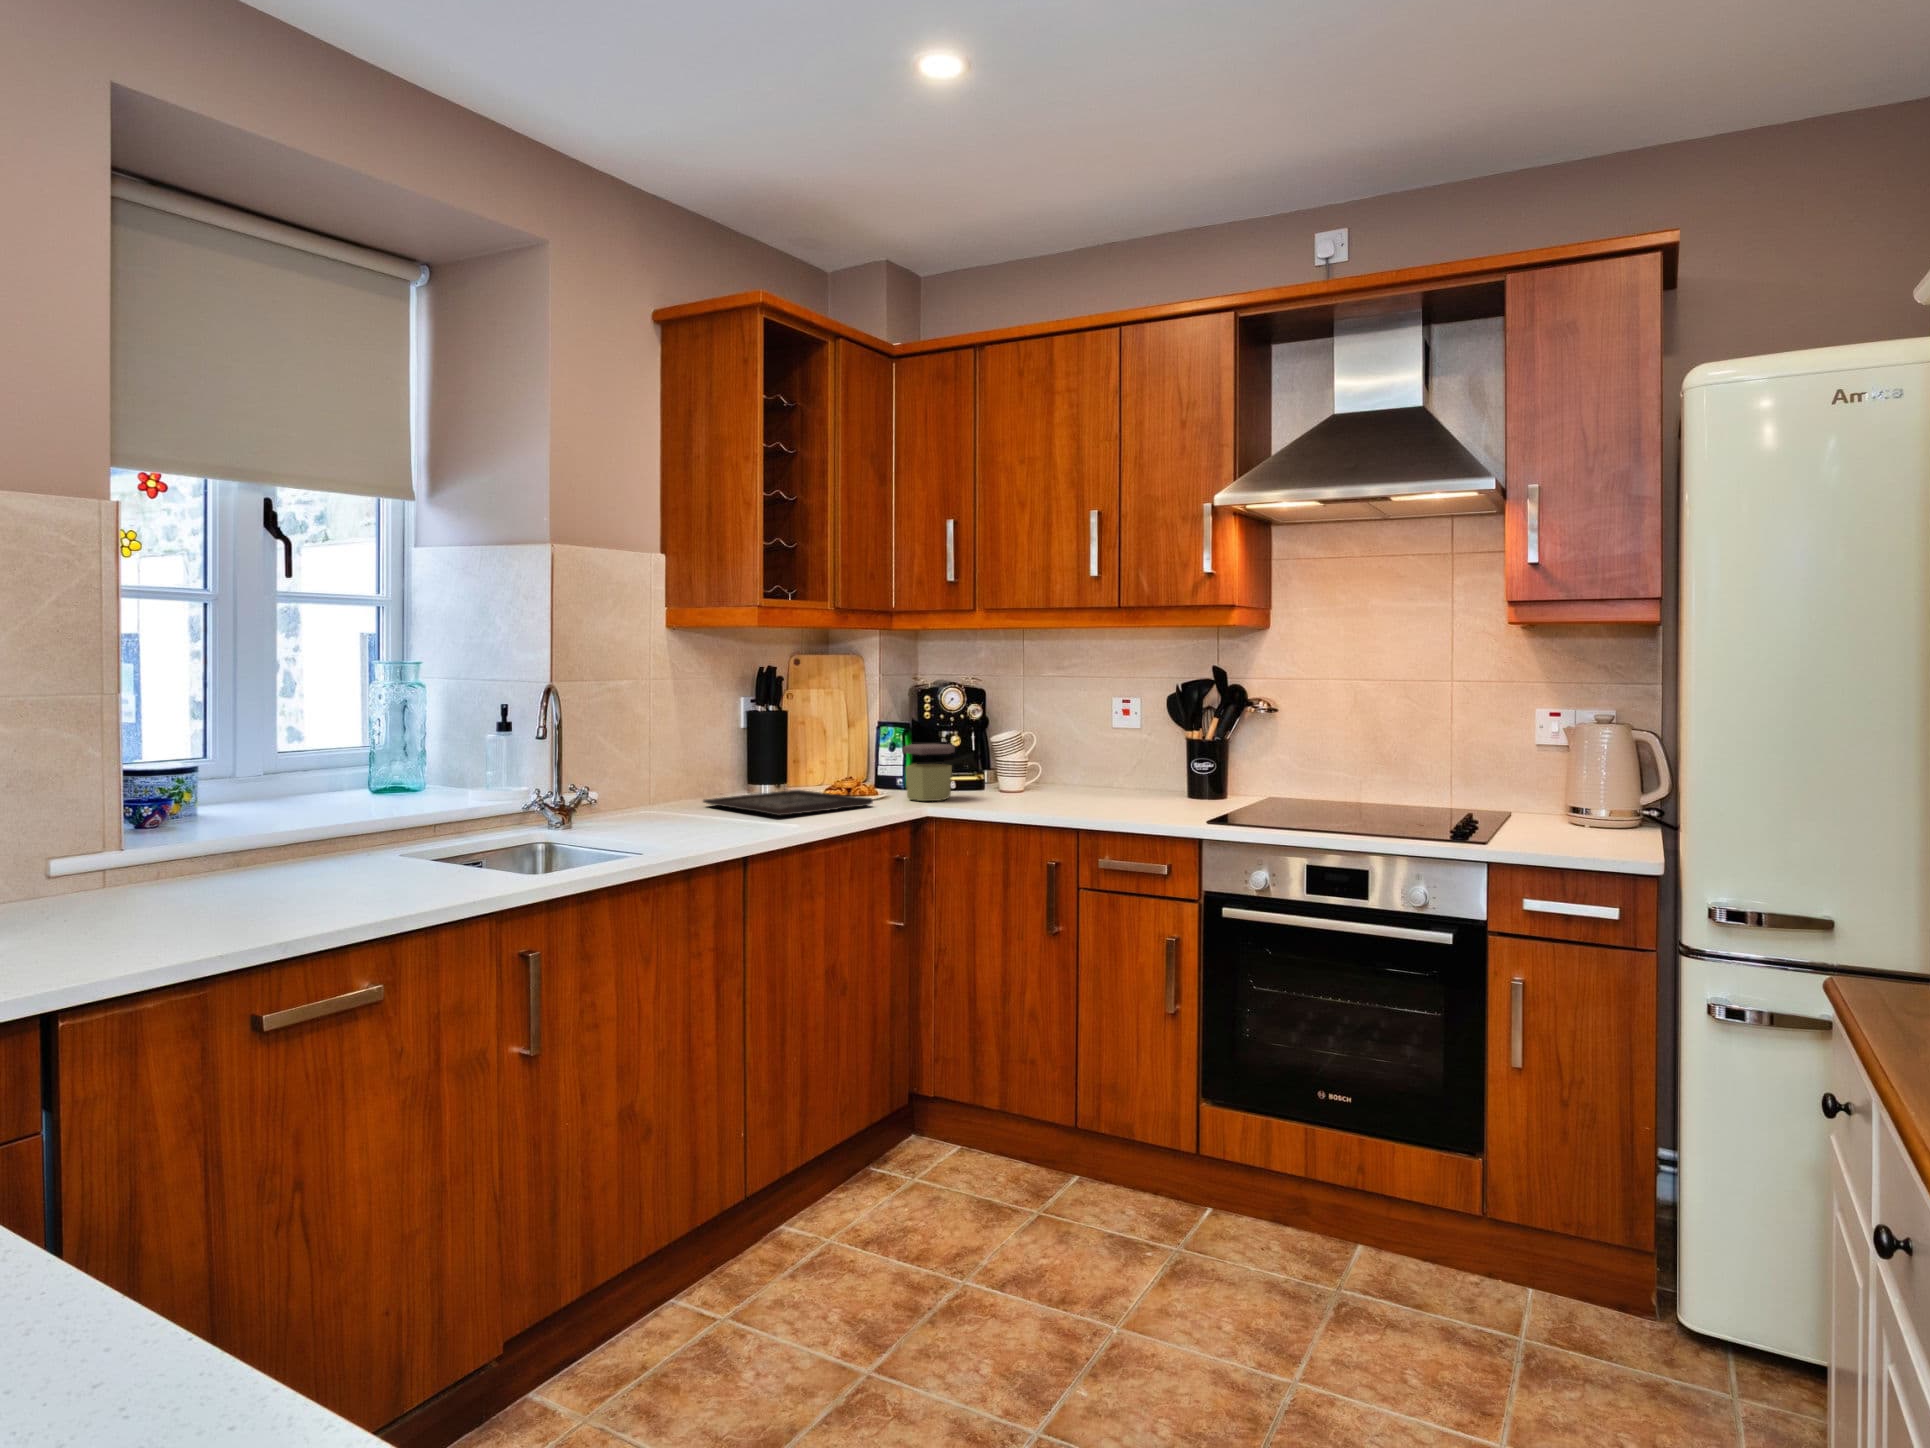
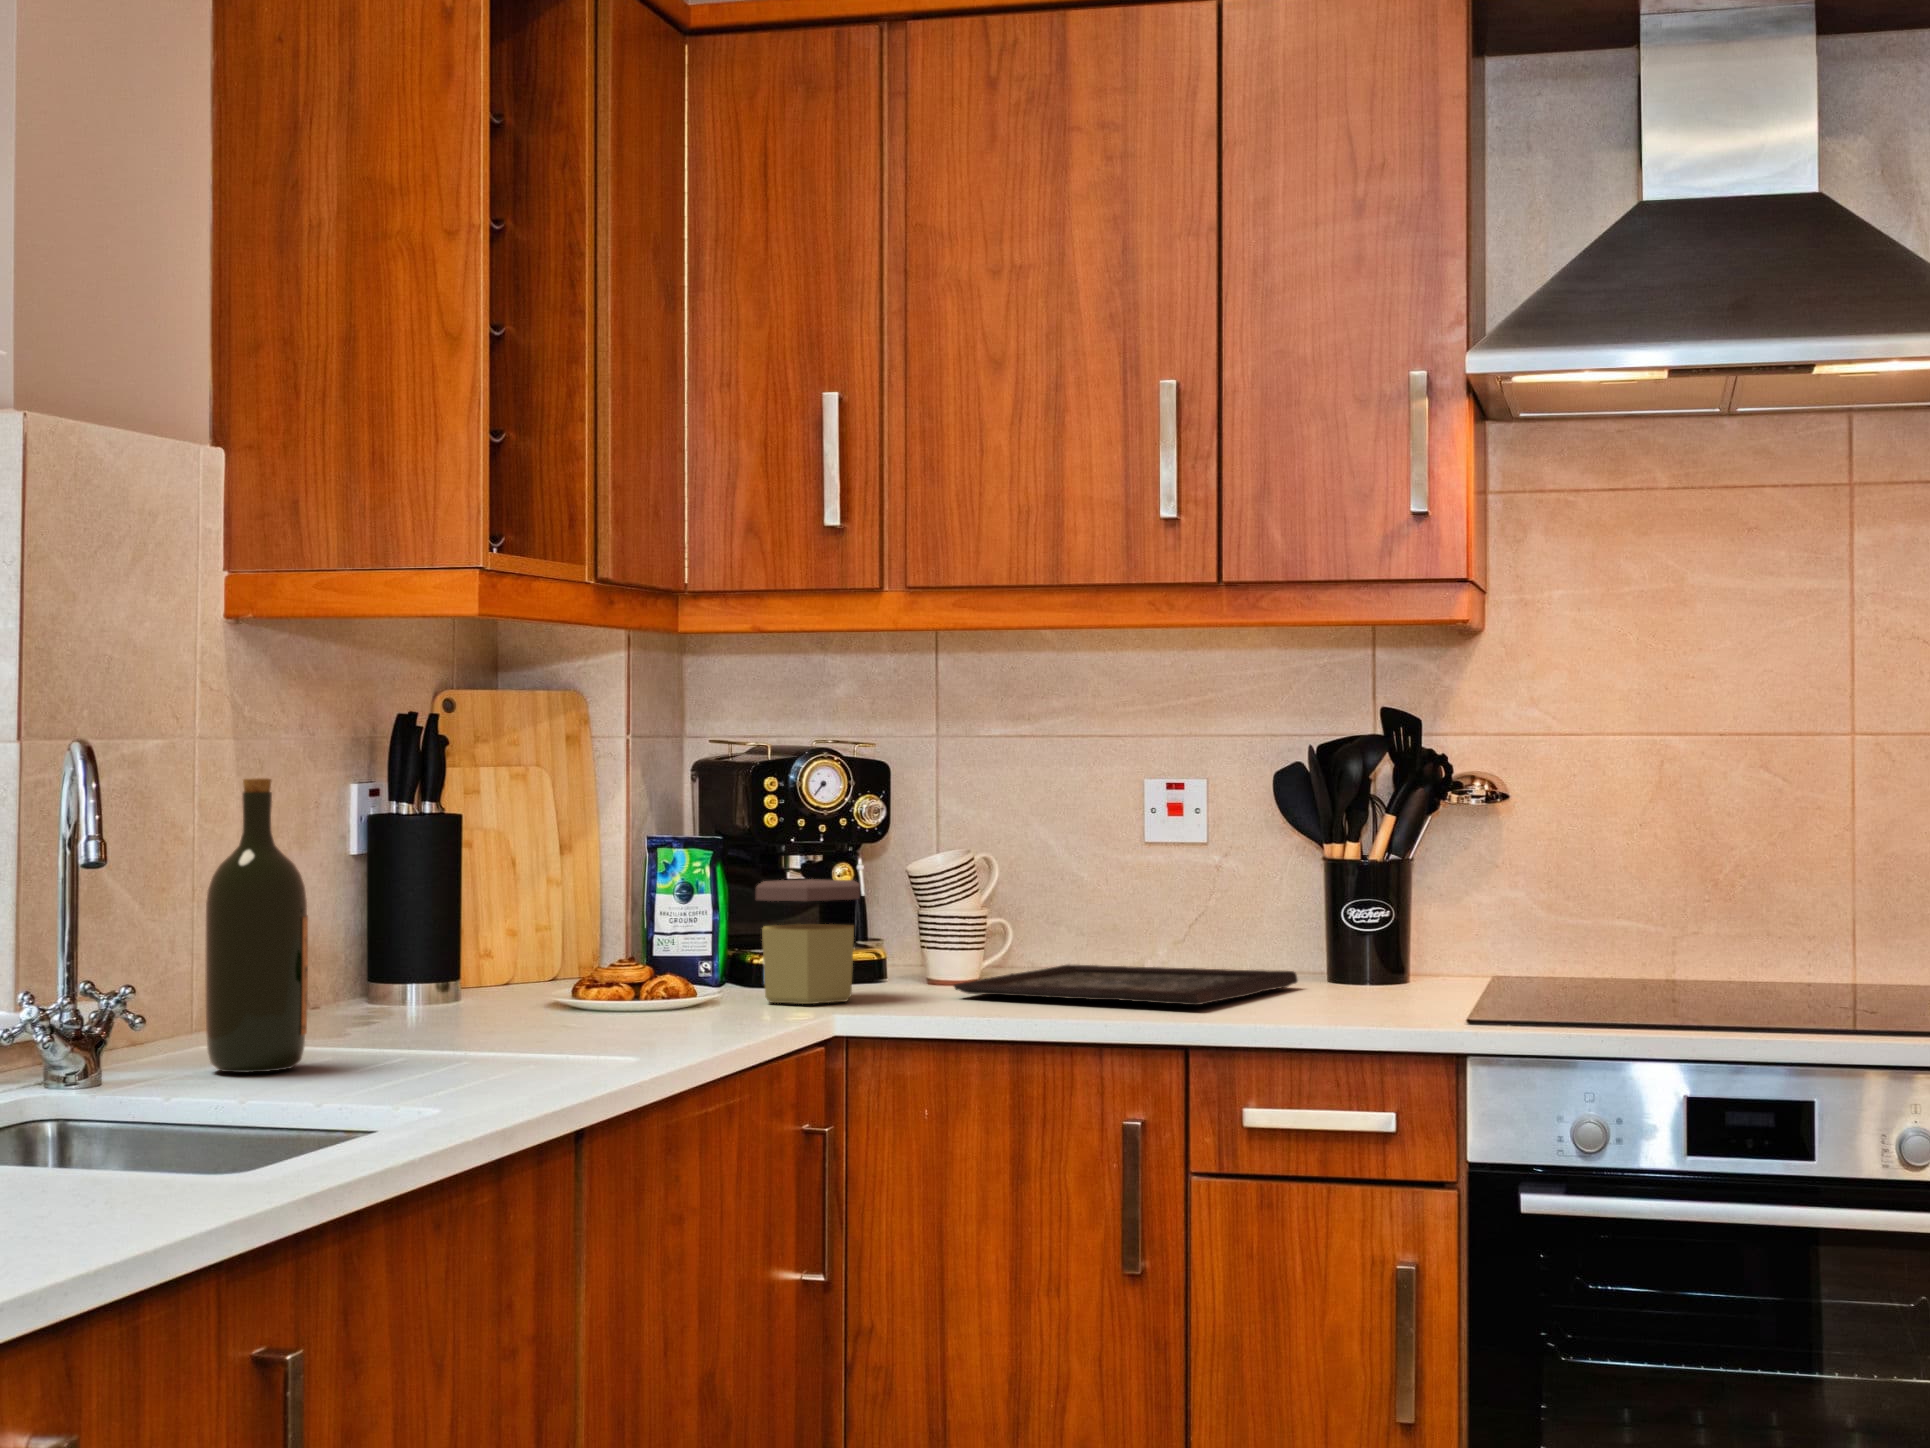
wine bottle: none [618,701,663,828] -> present [205,778,308,1072]
tray: present [703,790,873,815] -> present [954,965,1298,1005]

